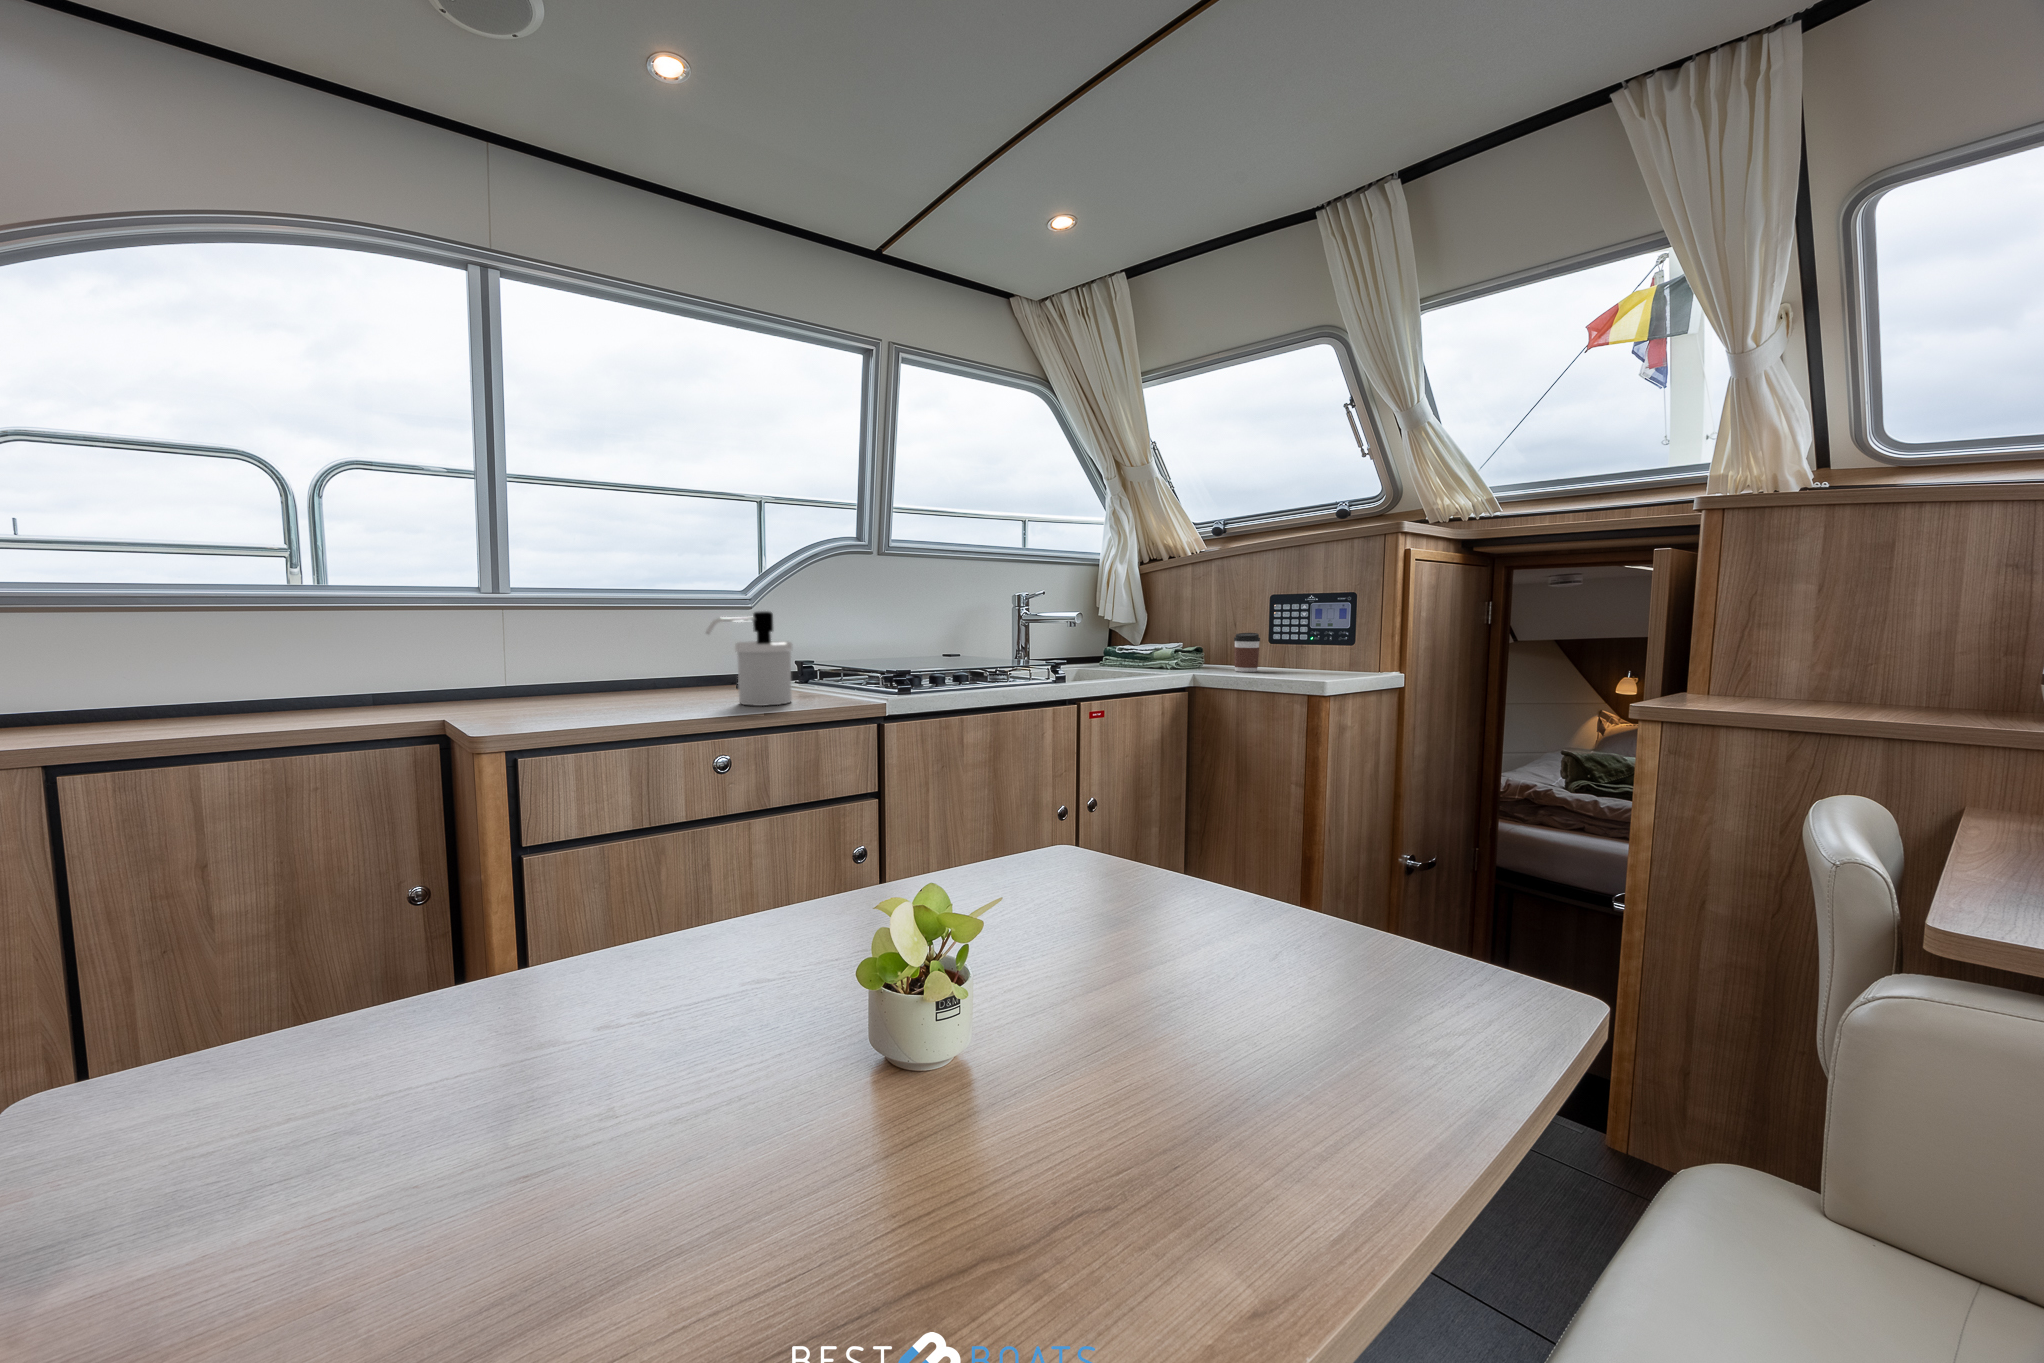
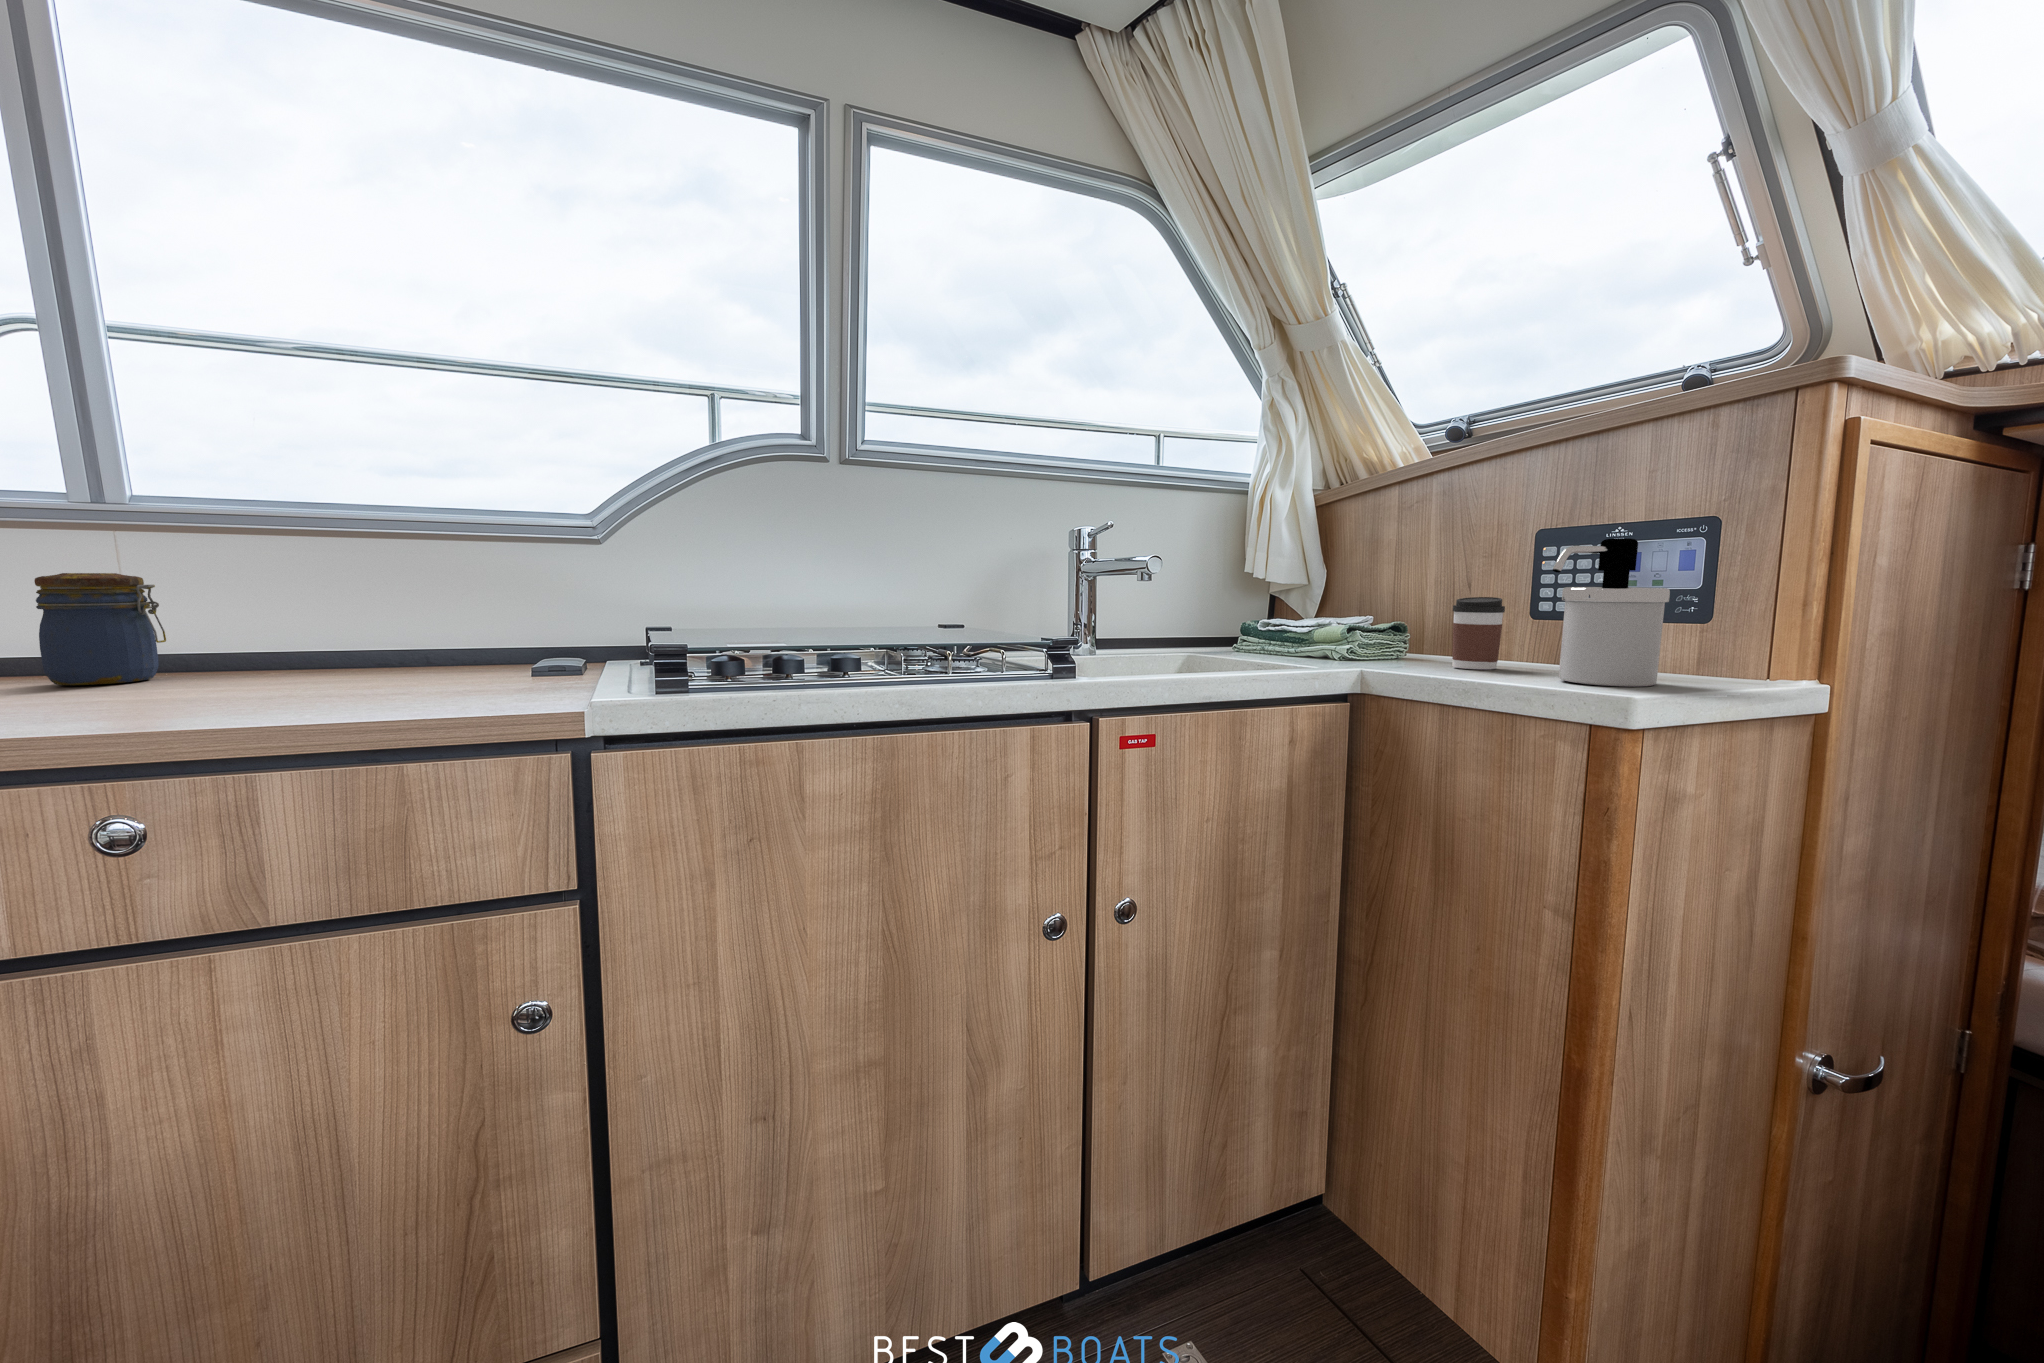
soap dispenser: present [706,611,792,706] -> present [1553,538,1670,687]
jar: none [491,635,550,703] -> present [34,573,166,685]

